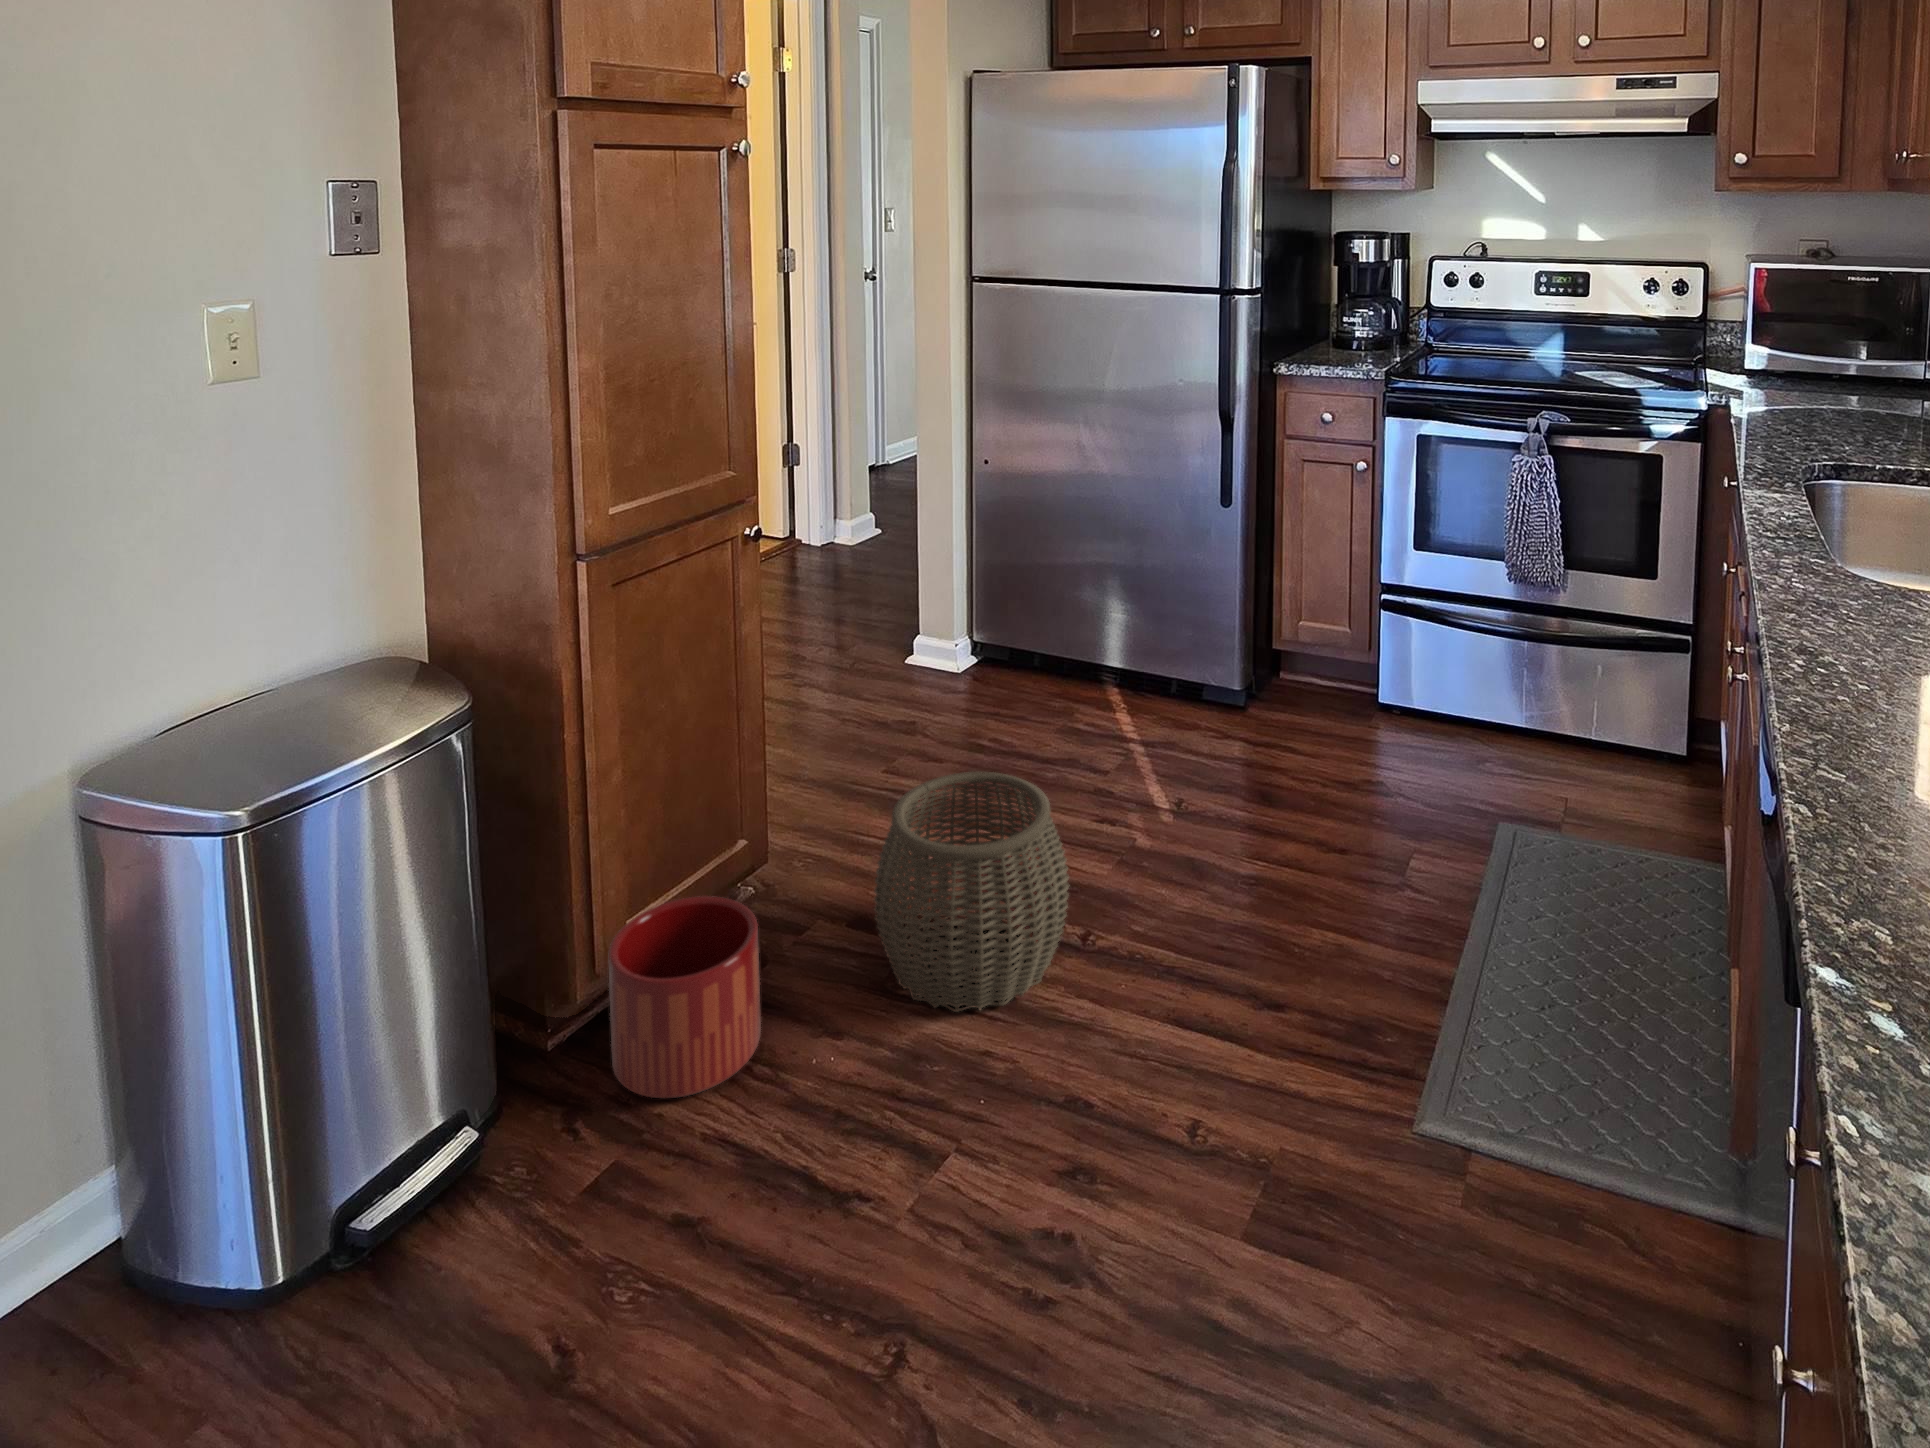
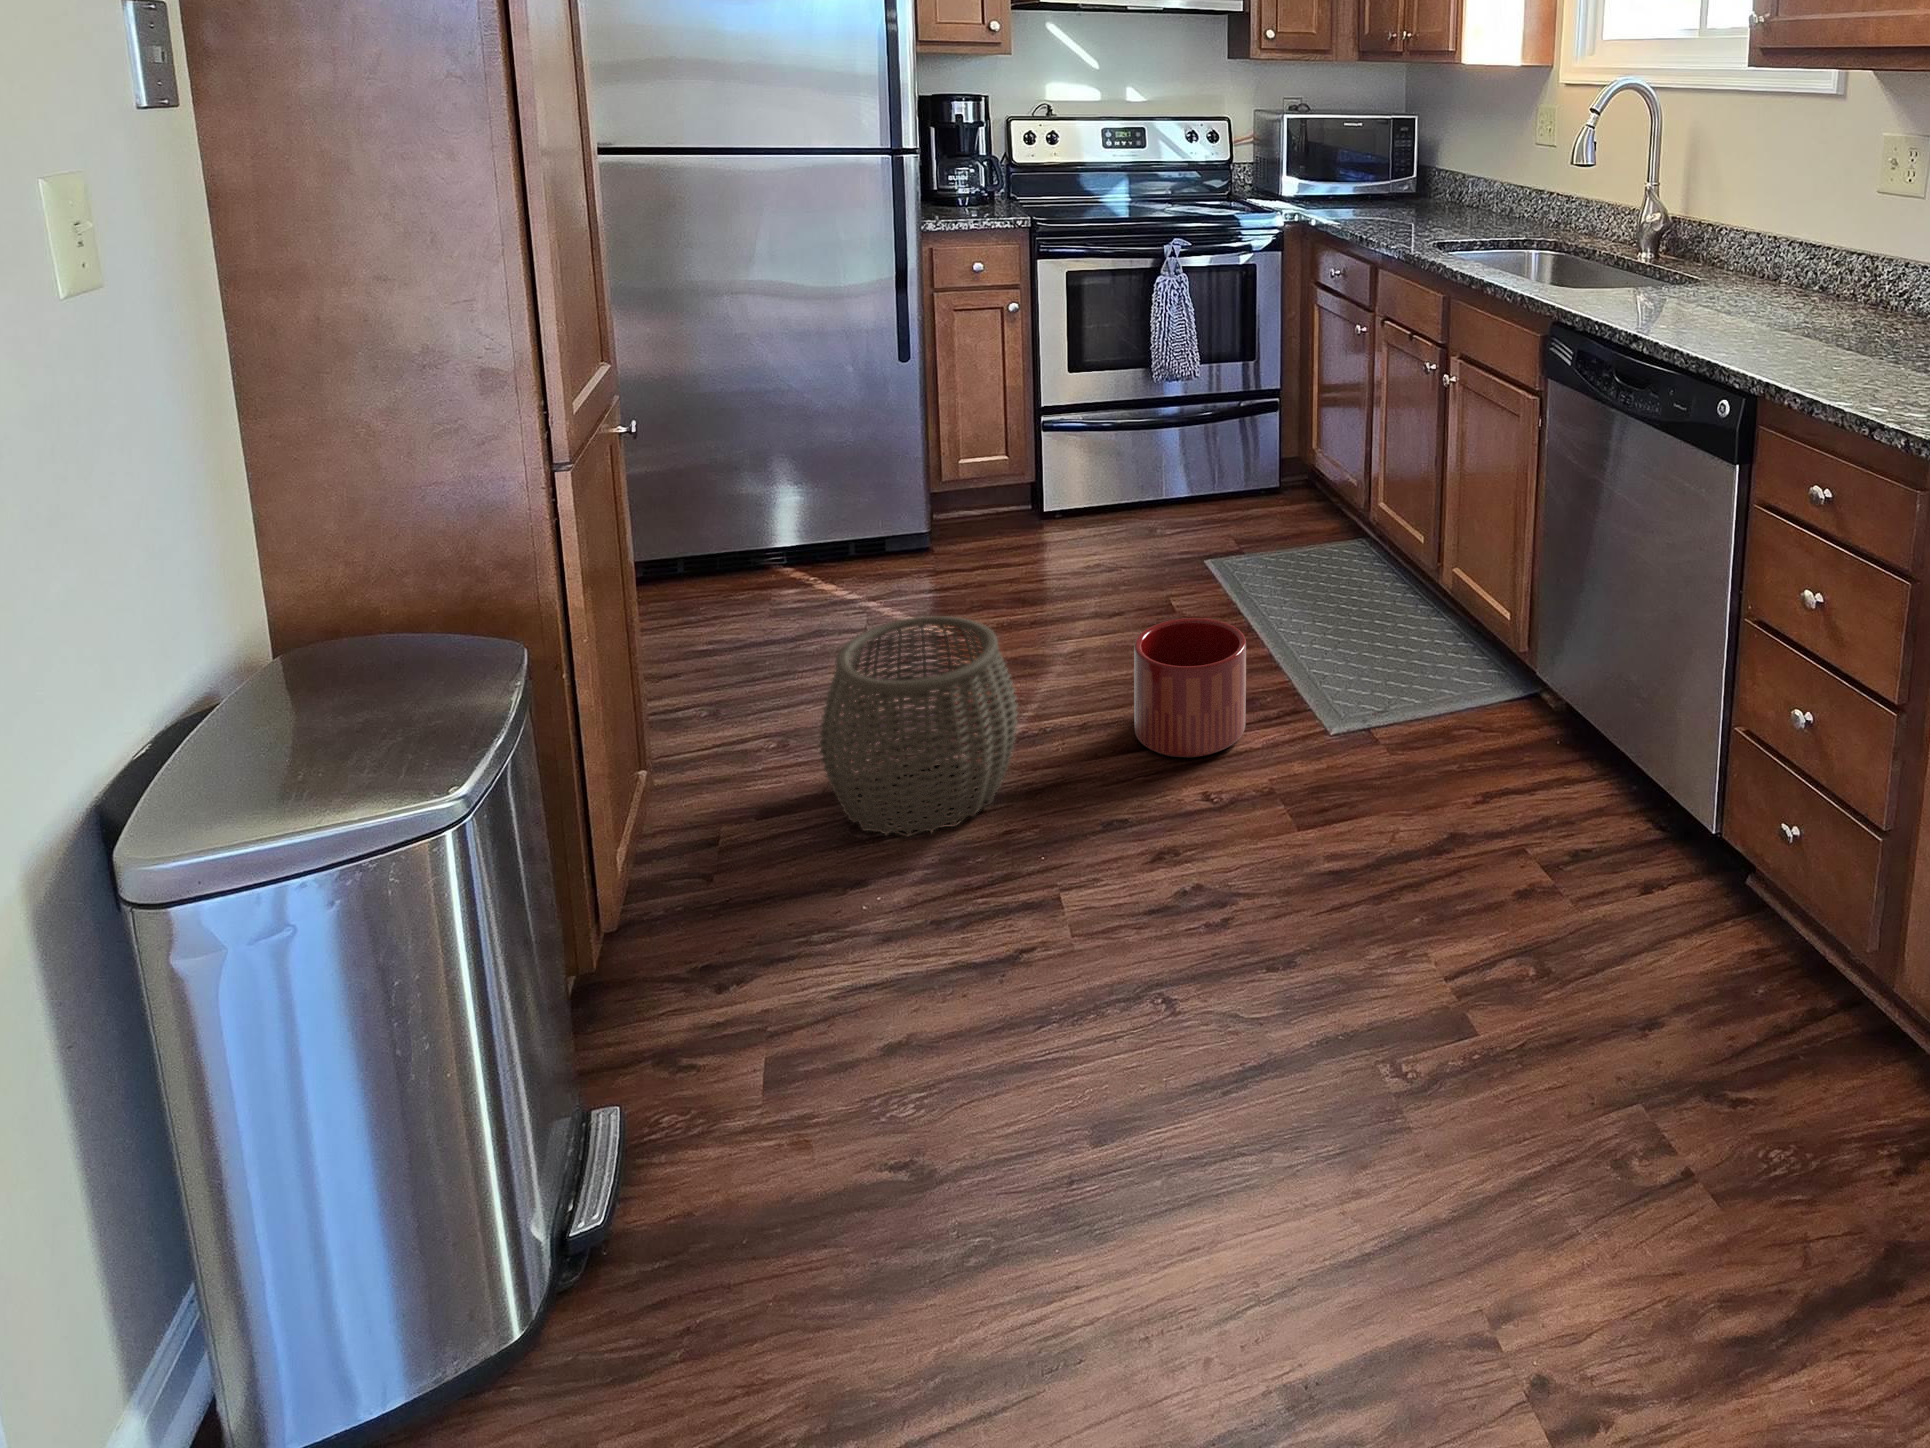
planter: present [609,896,761,1098] -> present [1134,618,1246,757]

